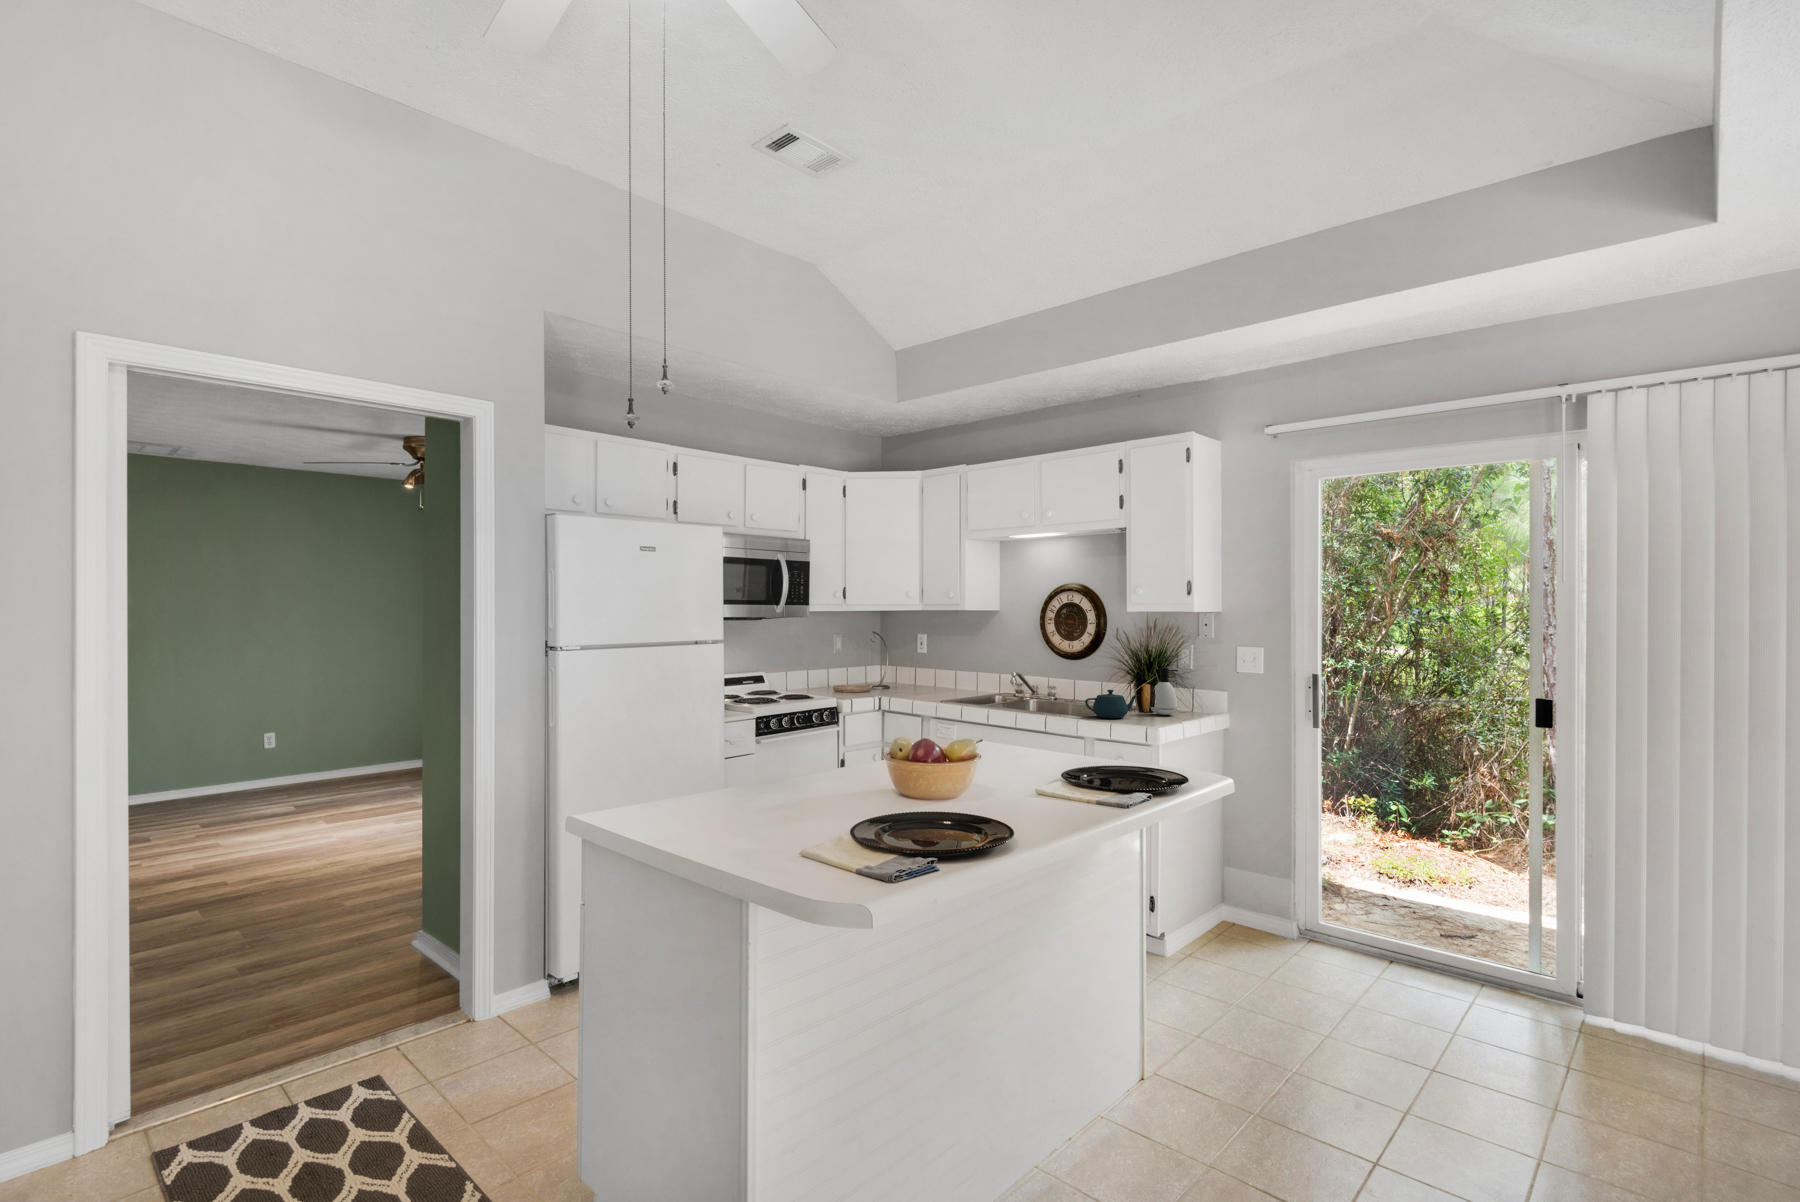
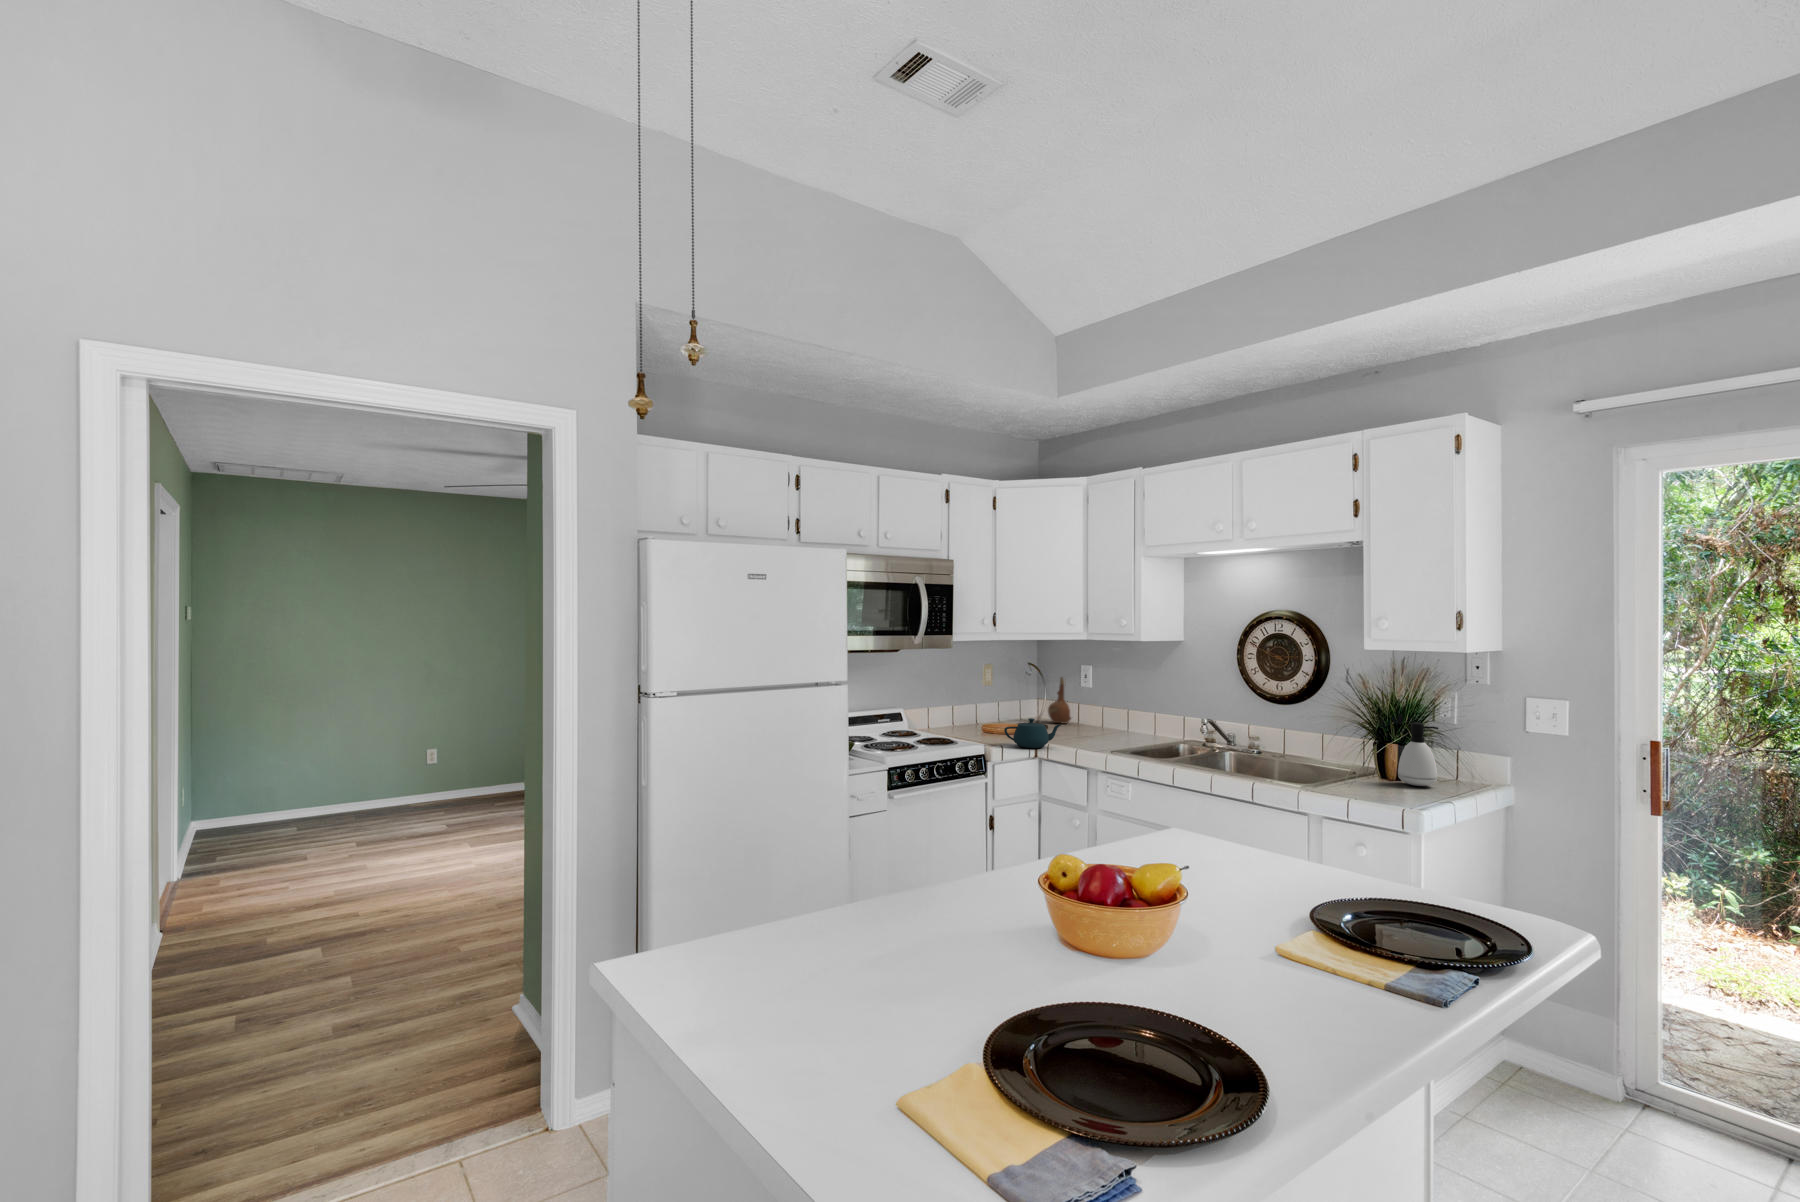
ceramic pitcher: none [891,644,915,685] -> present [1048,677,1071,724]
teapot: present [1085,690,1138,718] -> present [1004,718,1061,748]

